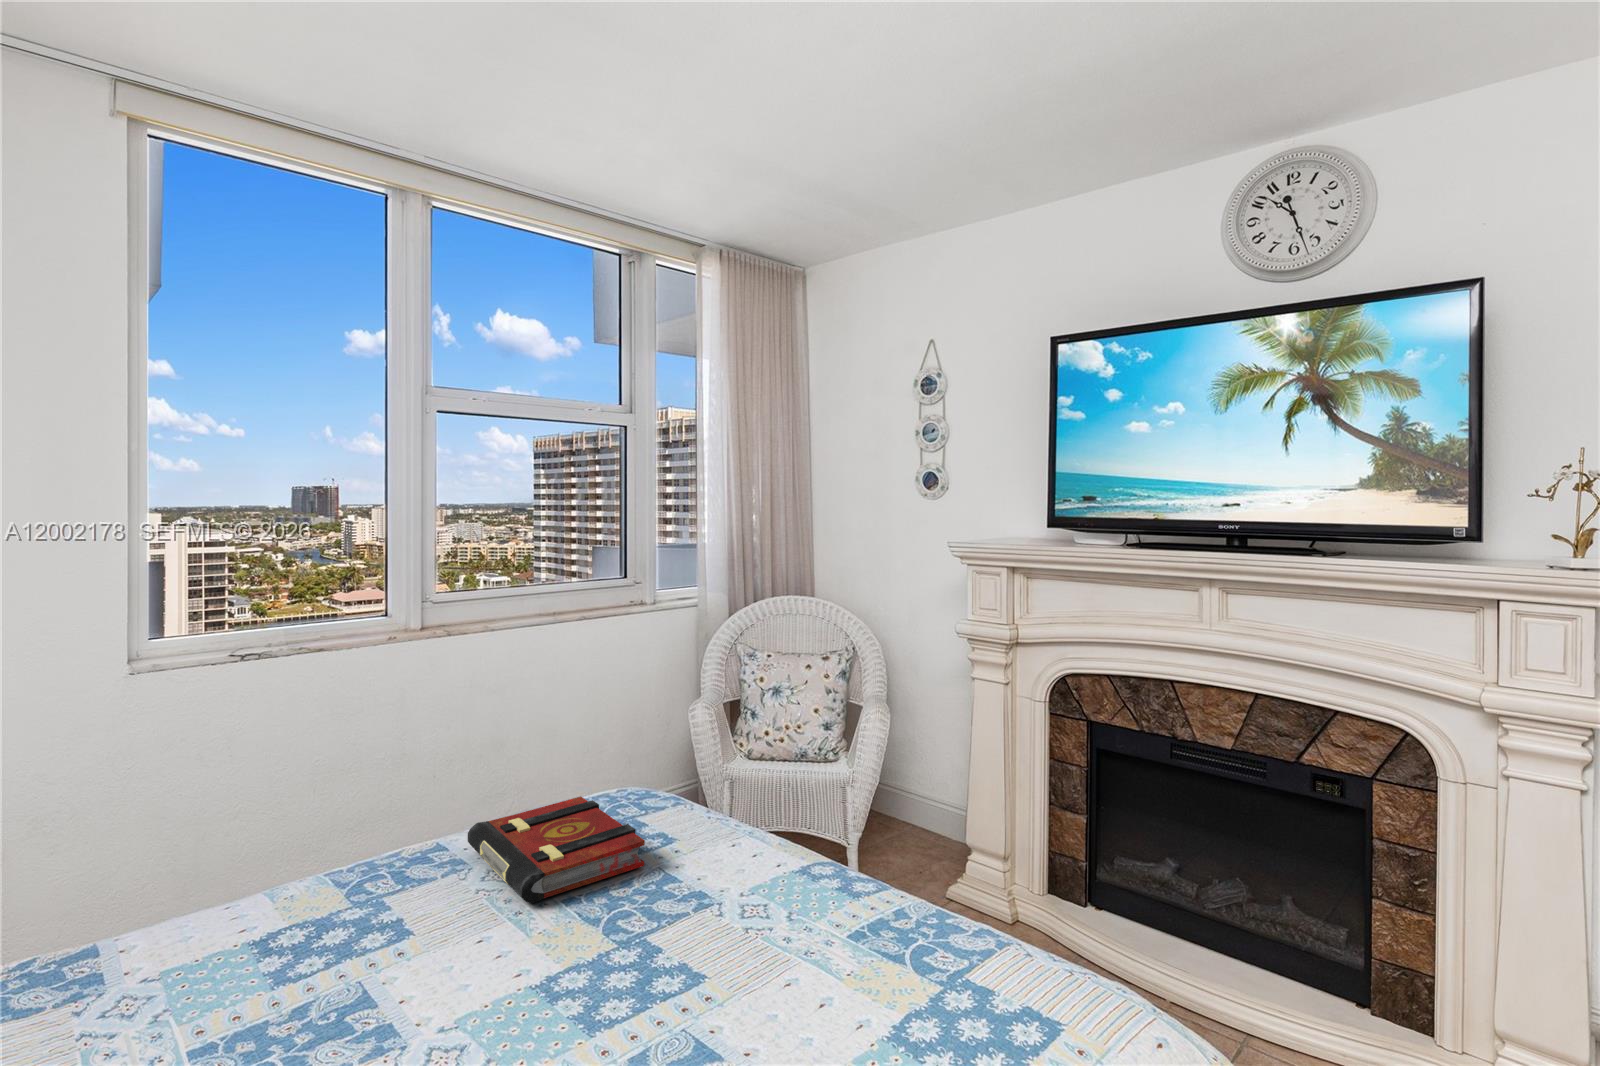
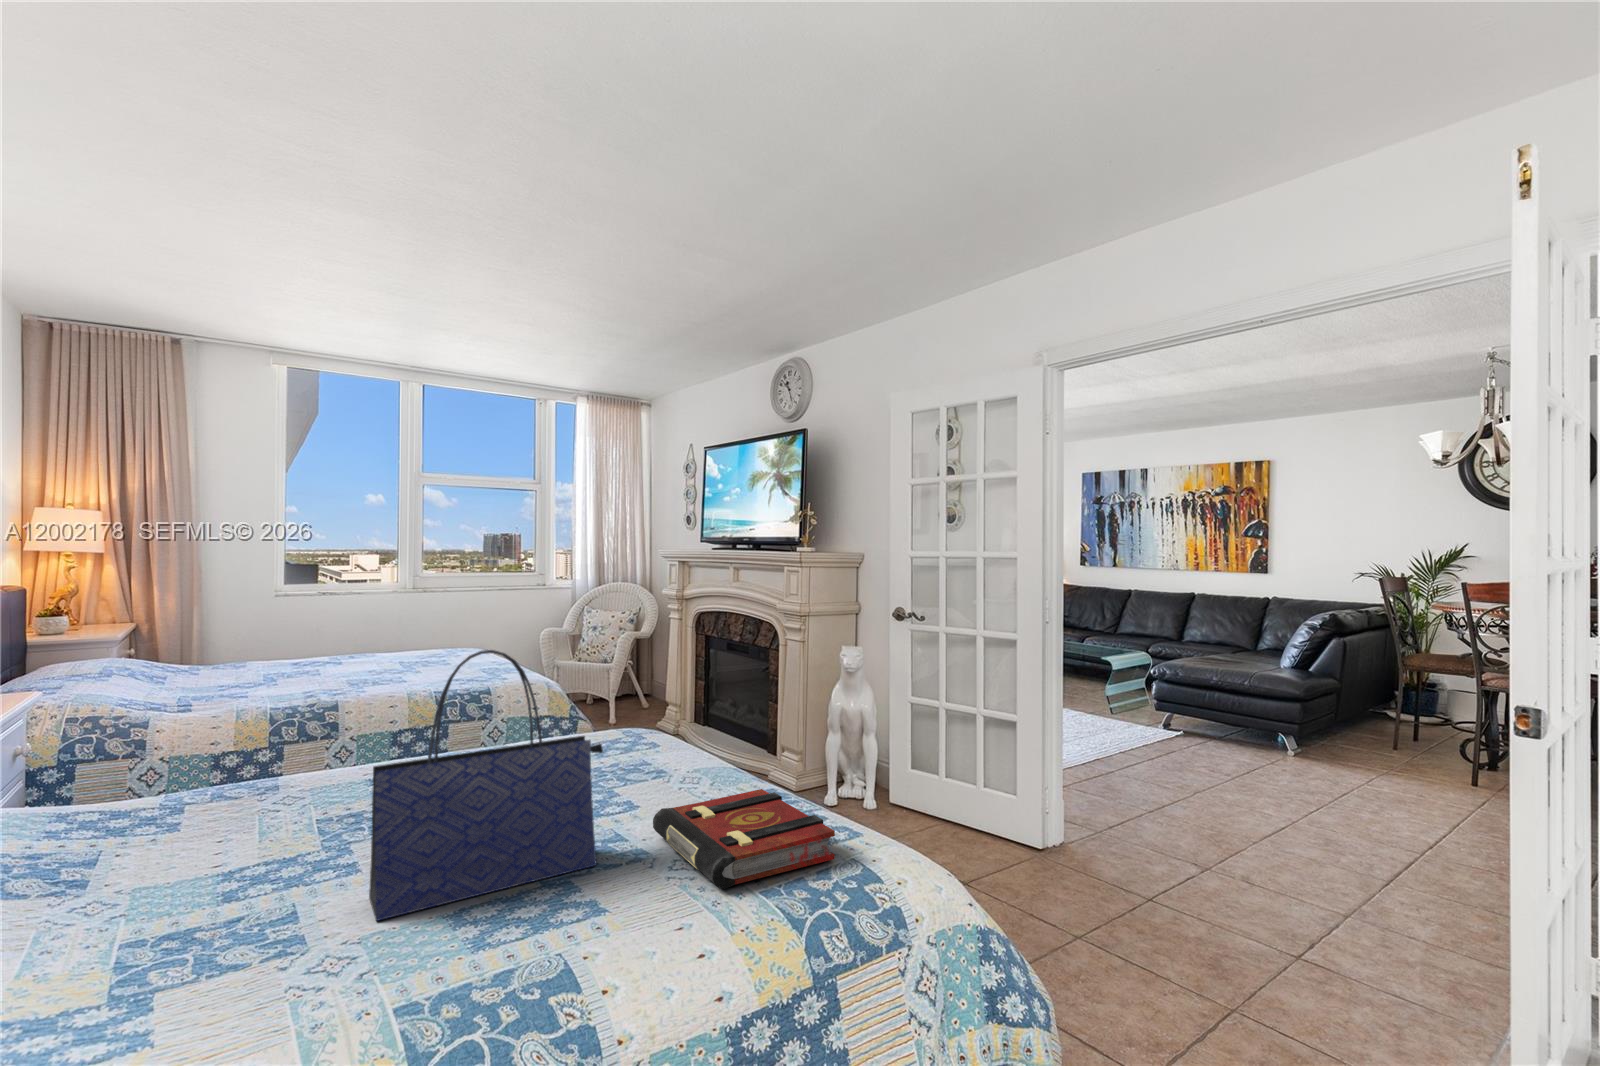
tote bag: none [158,682,414,960] -> present [369,650,603,921]

